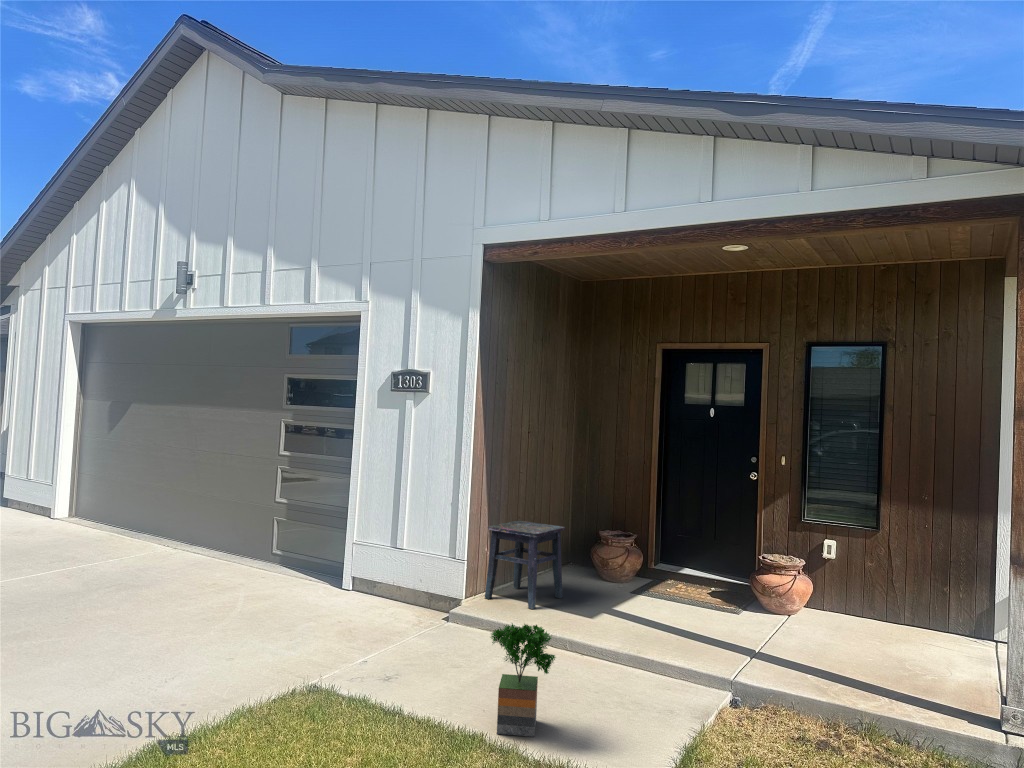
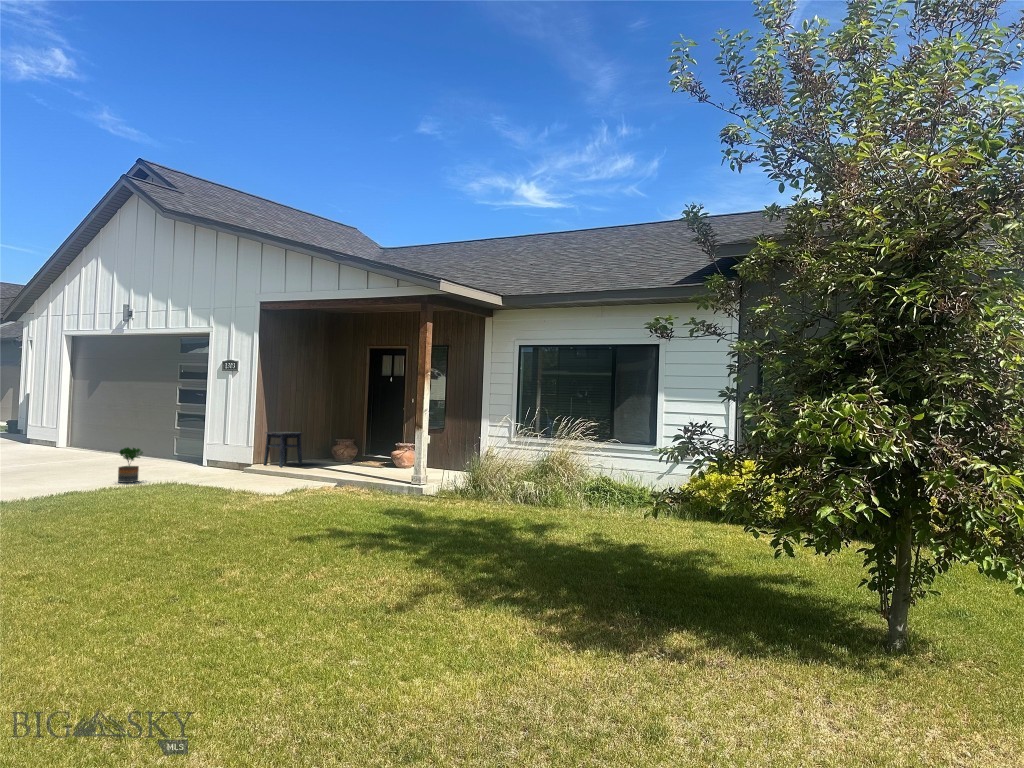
potted tree: present [491,623,556,737] -> present [118,447,143,483]

